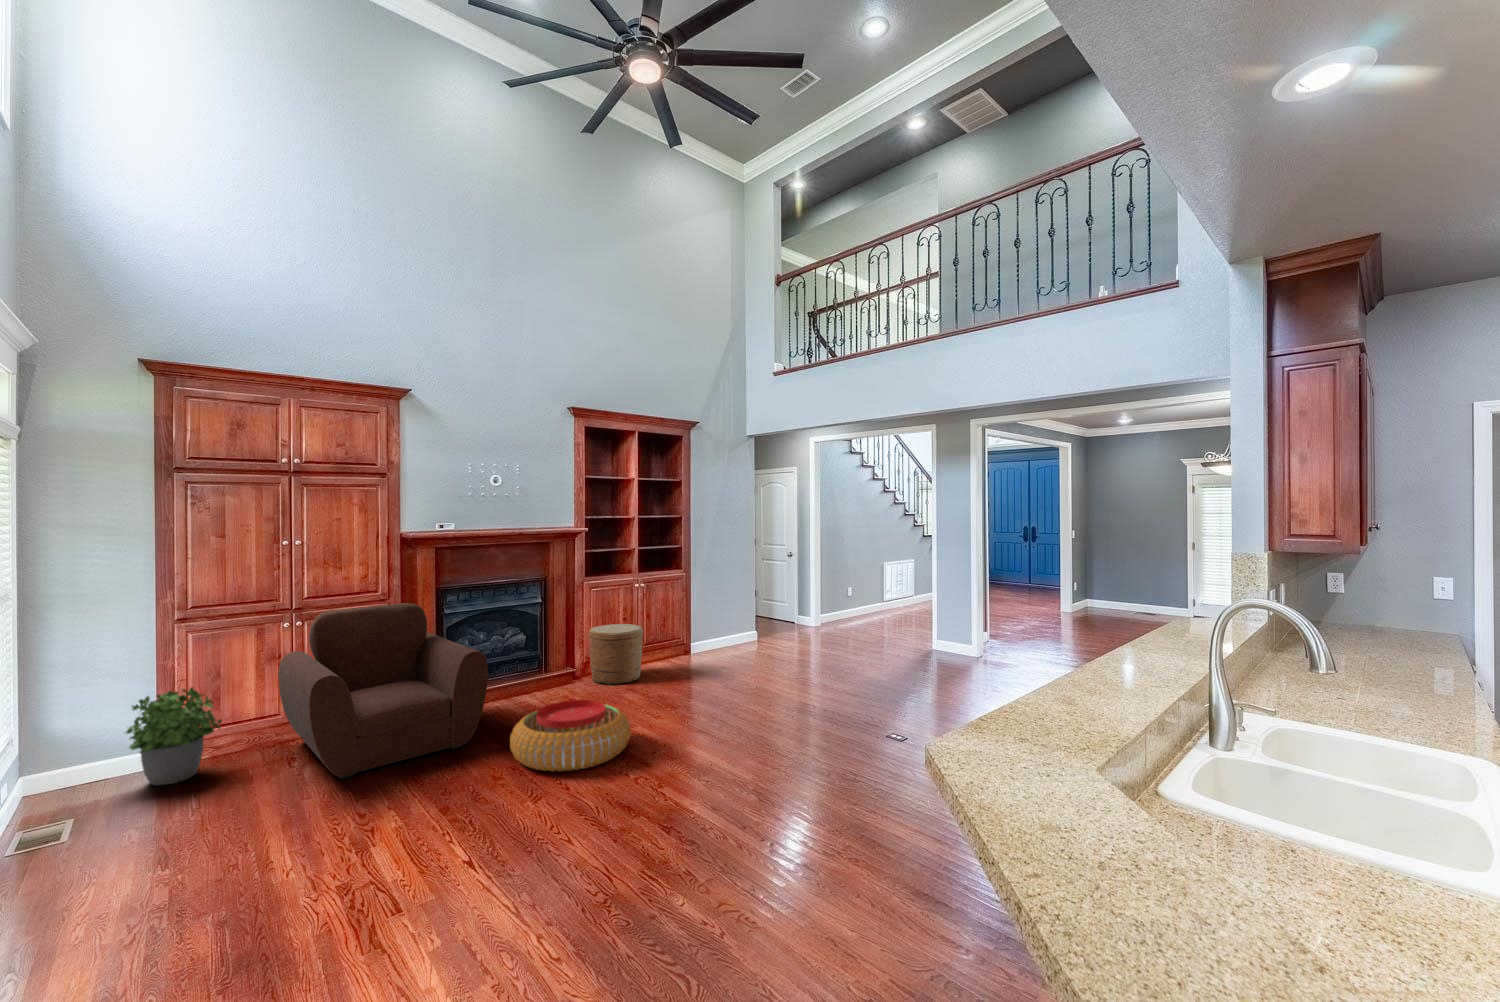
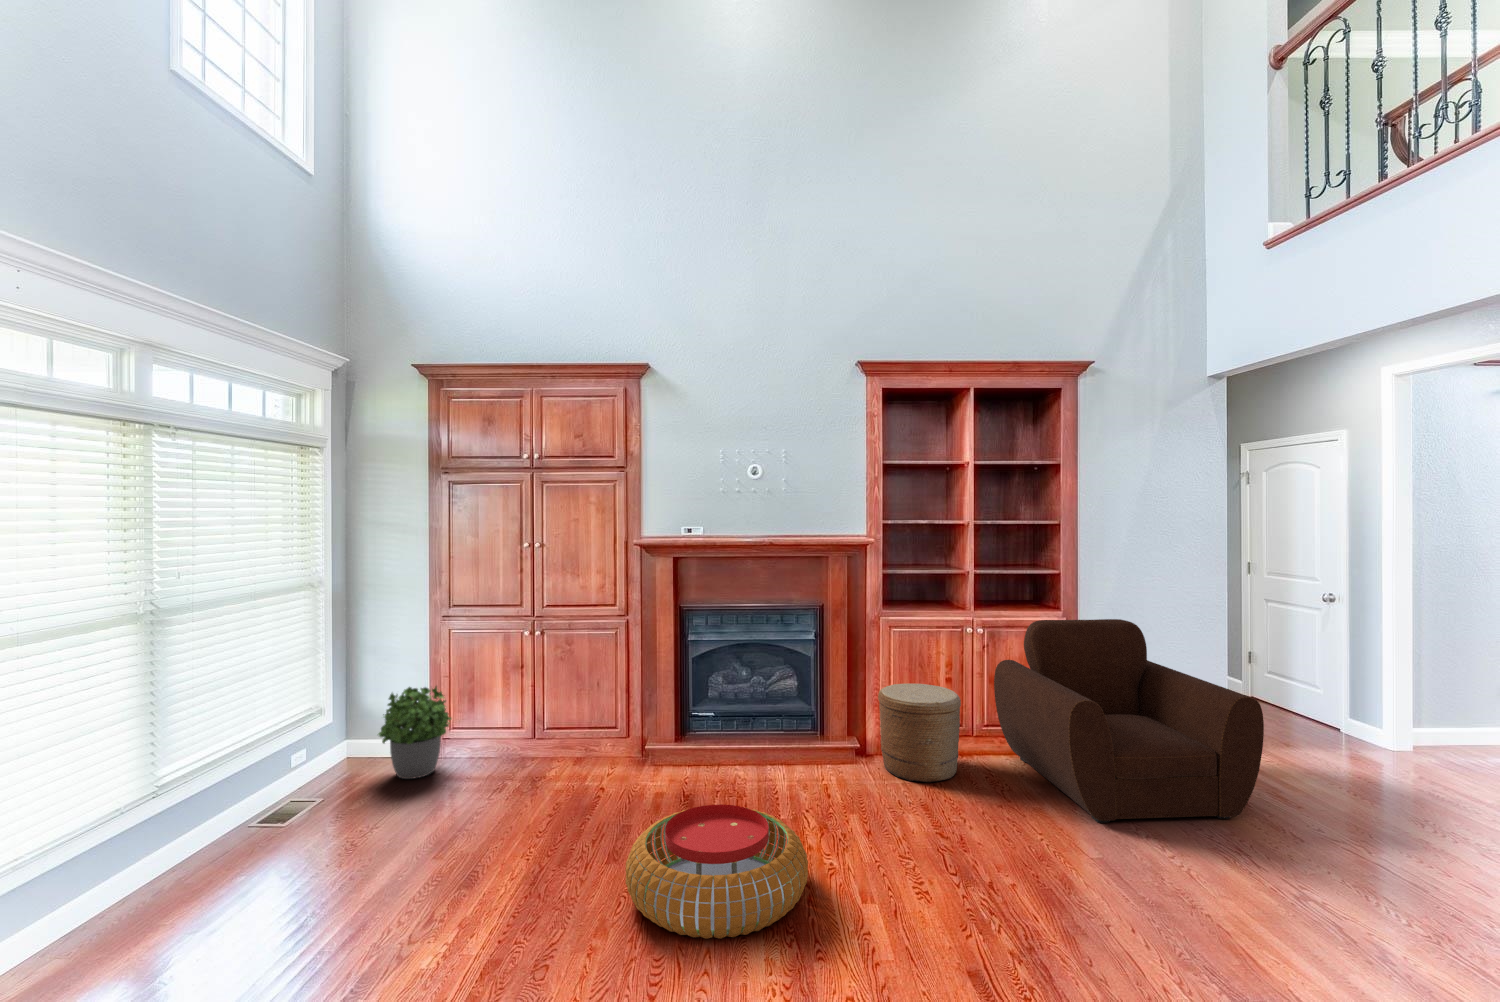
armchair: present [278,603,488,779] -> present [994,619,1264,823]

